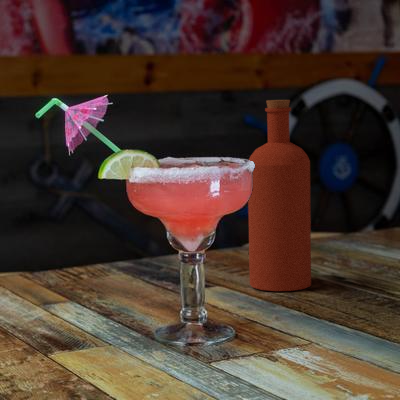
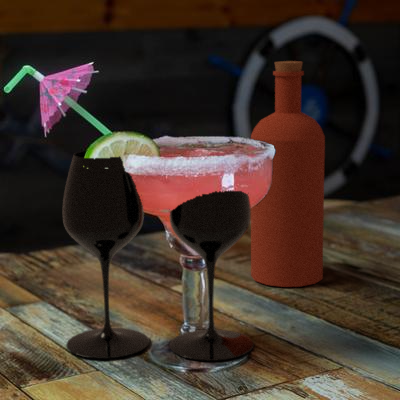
wine glass: none [84,166,241,338] -> present [63,150,253,361]

